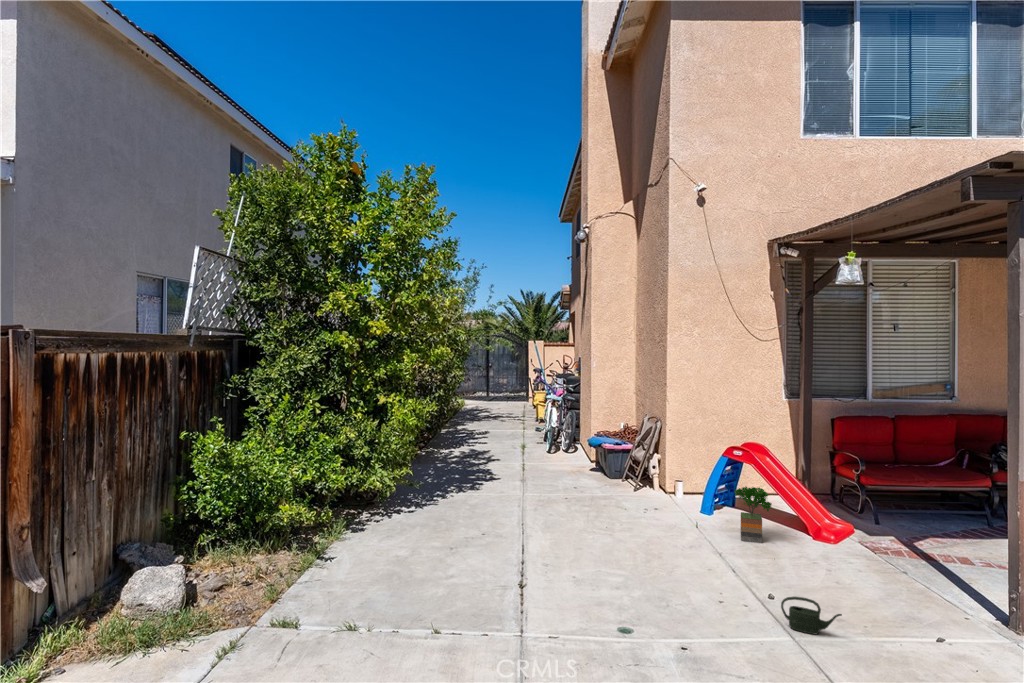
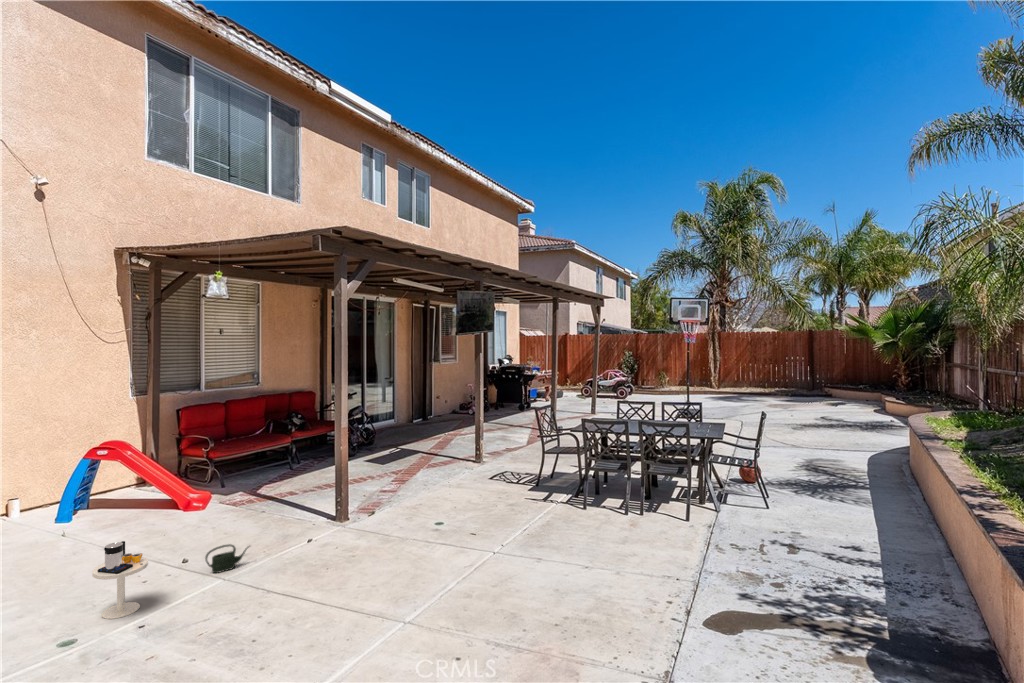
potted tree: present [735,487,772,543] -> none [111,480,153,534]
side table: none [657,545,707,629] -> present [92,541,148,619]

